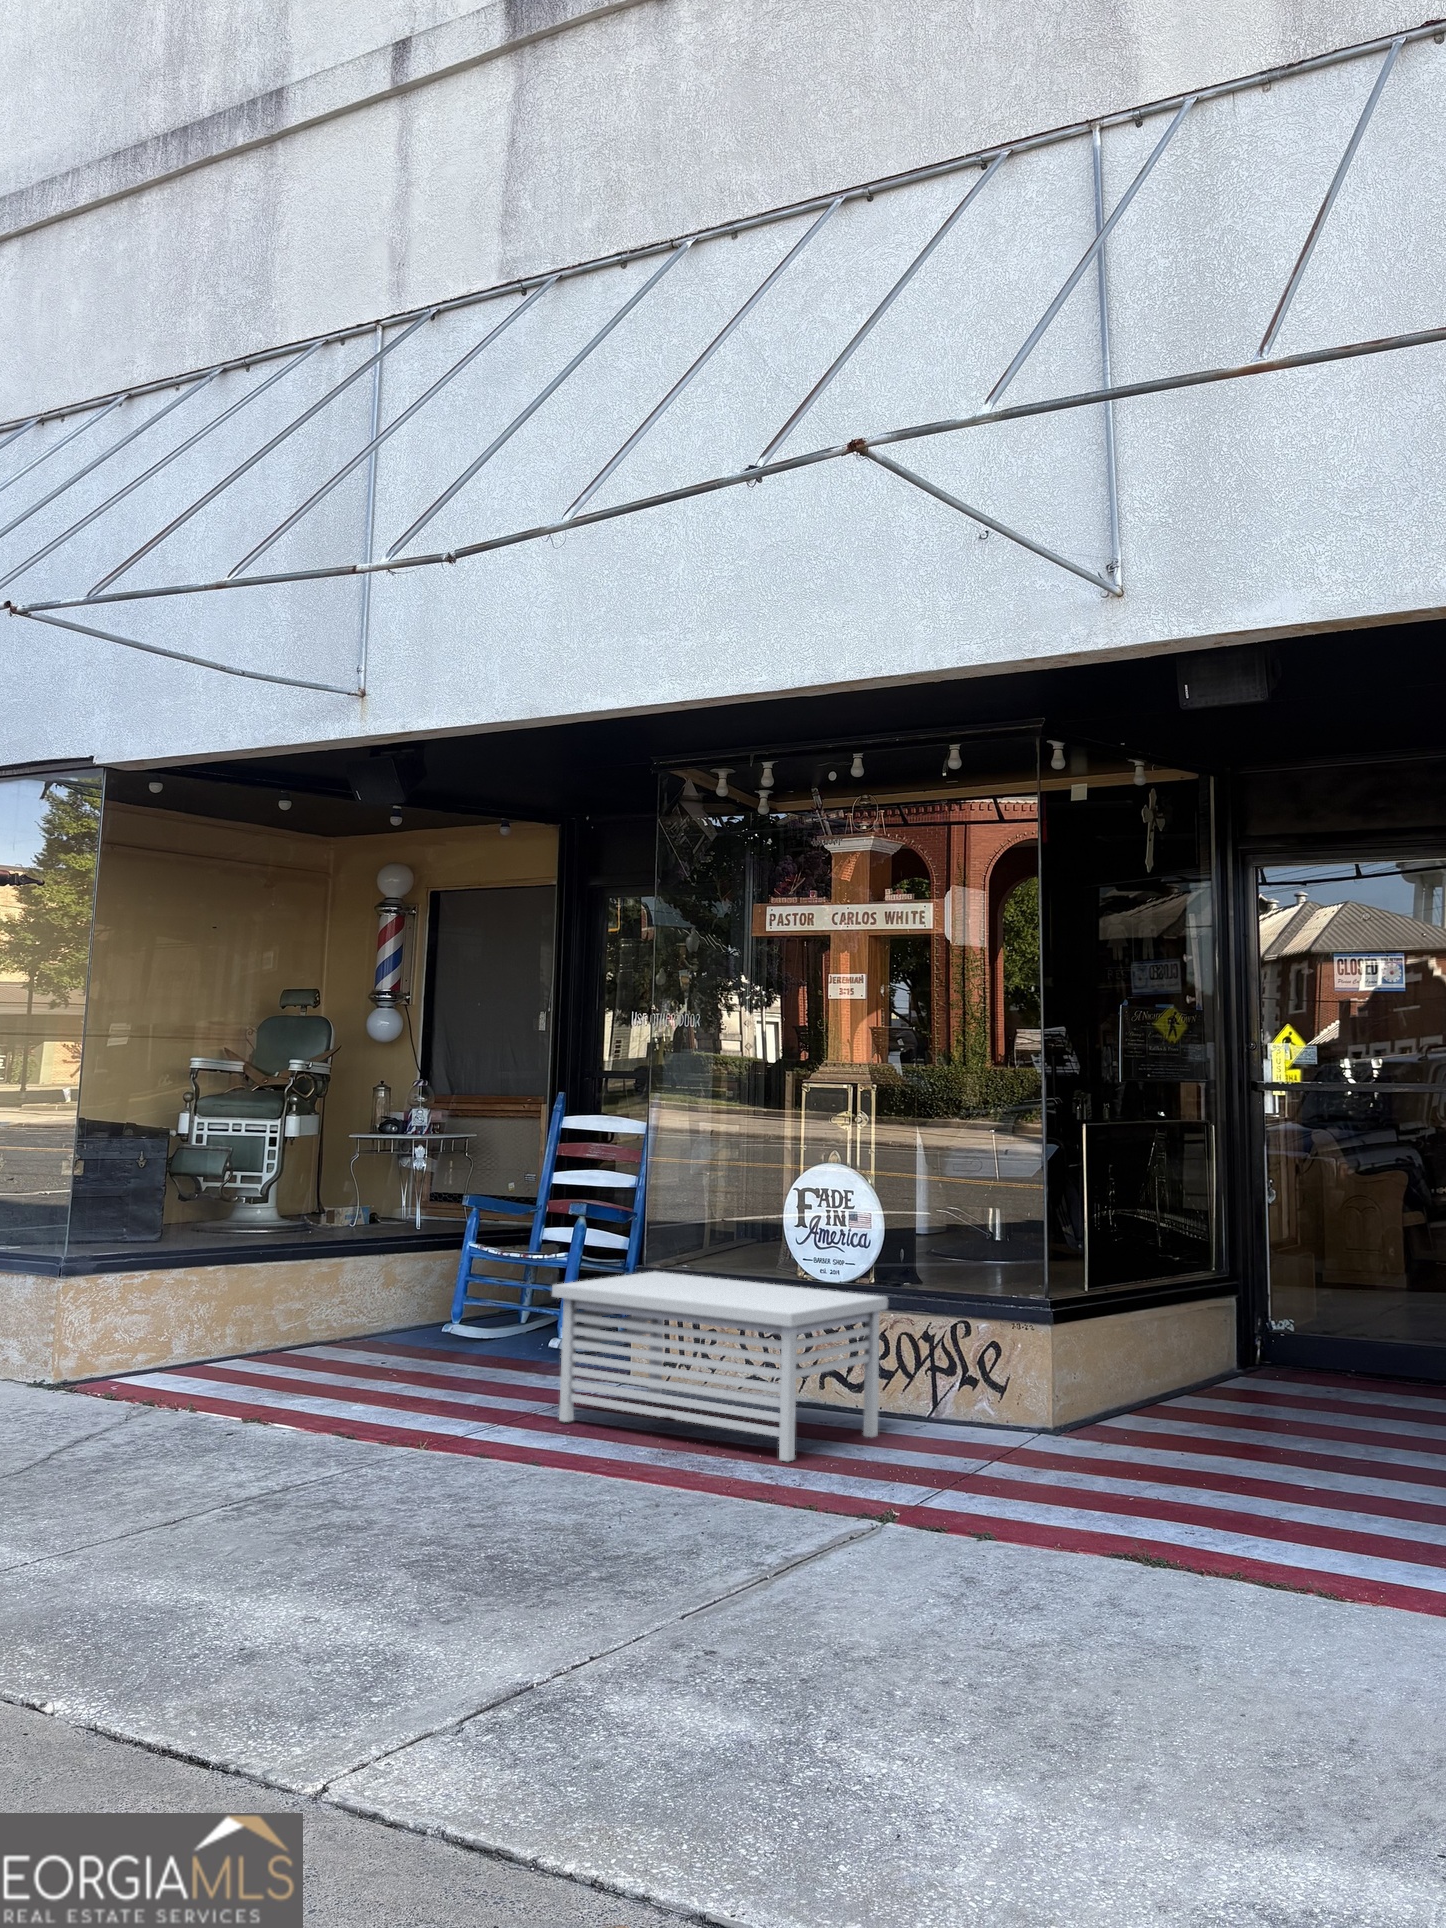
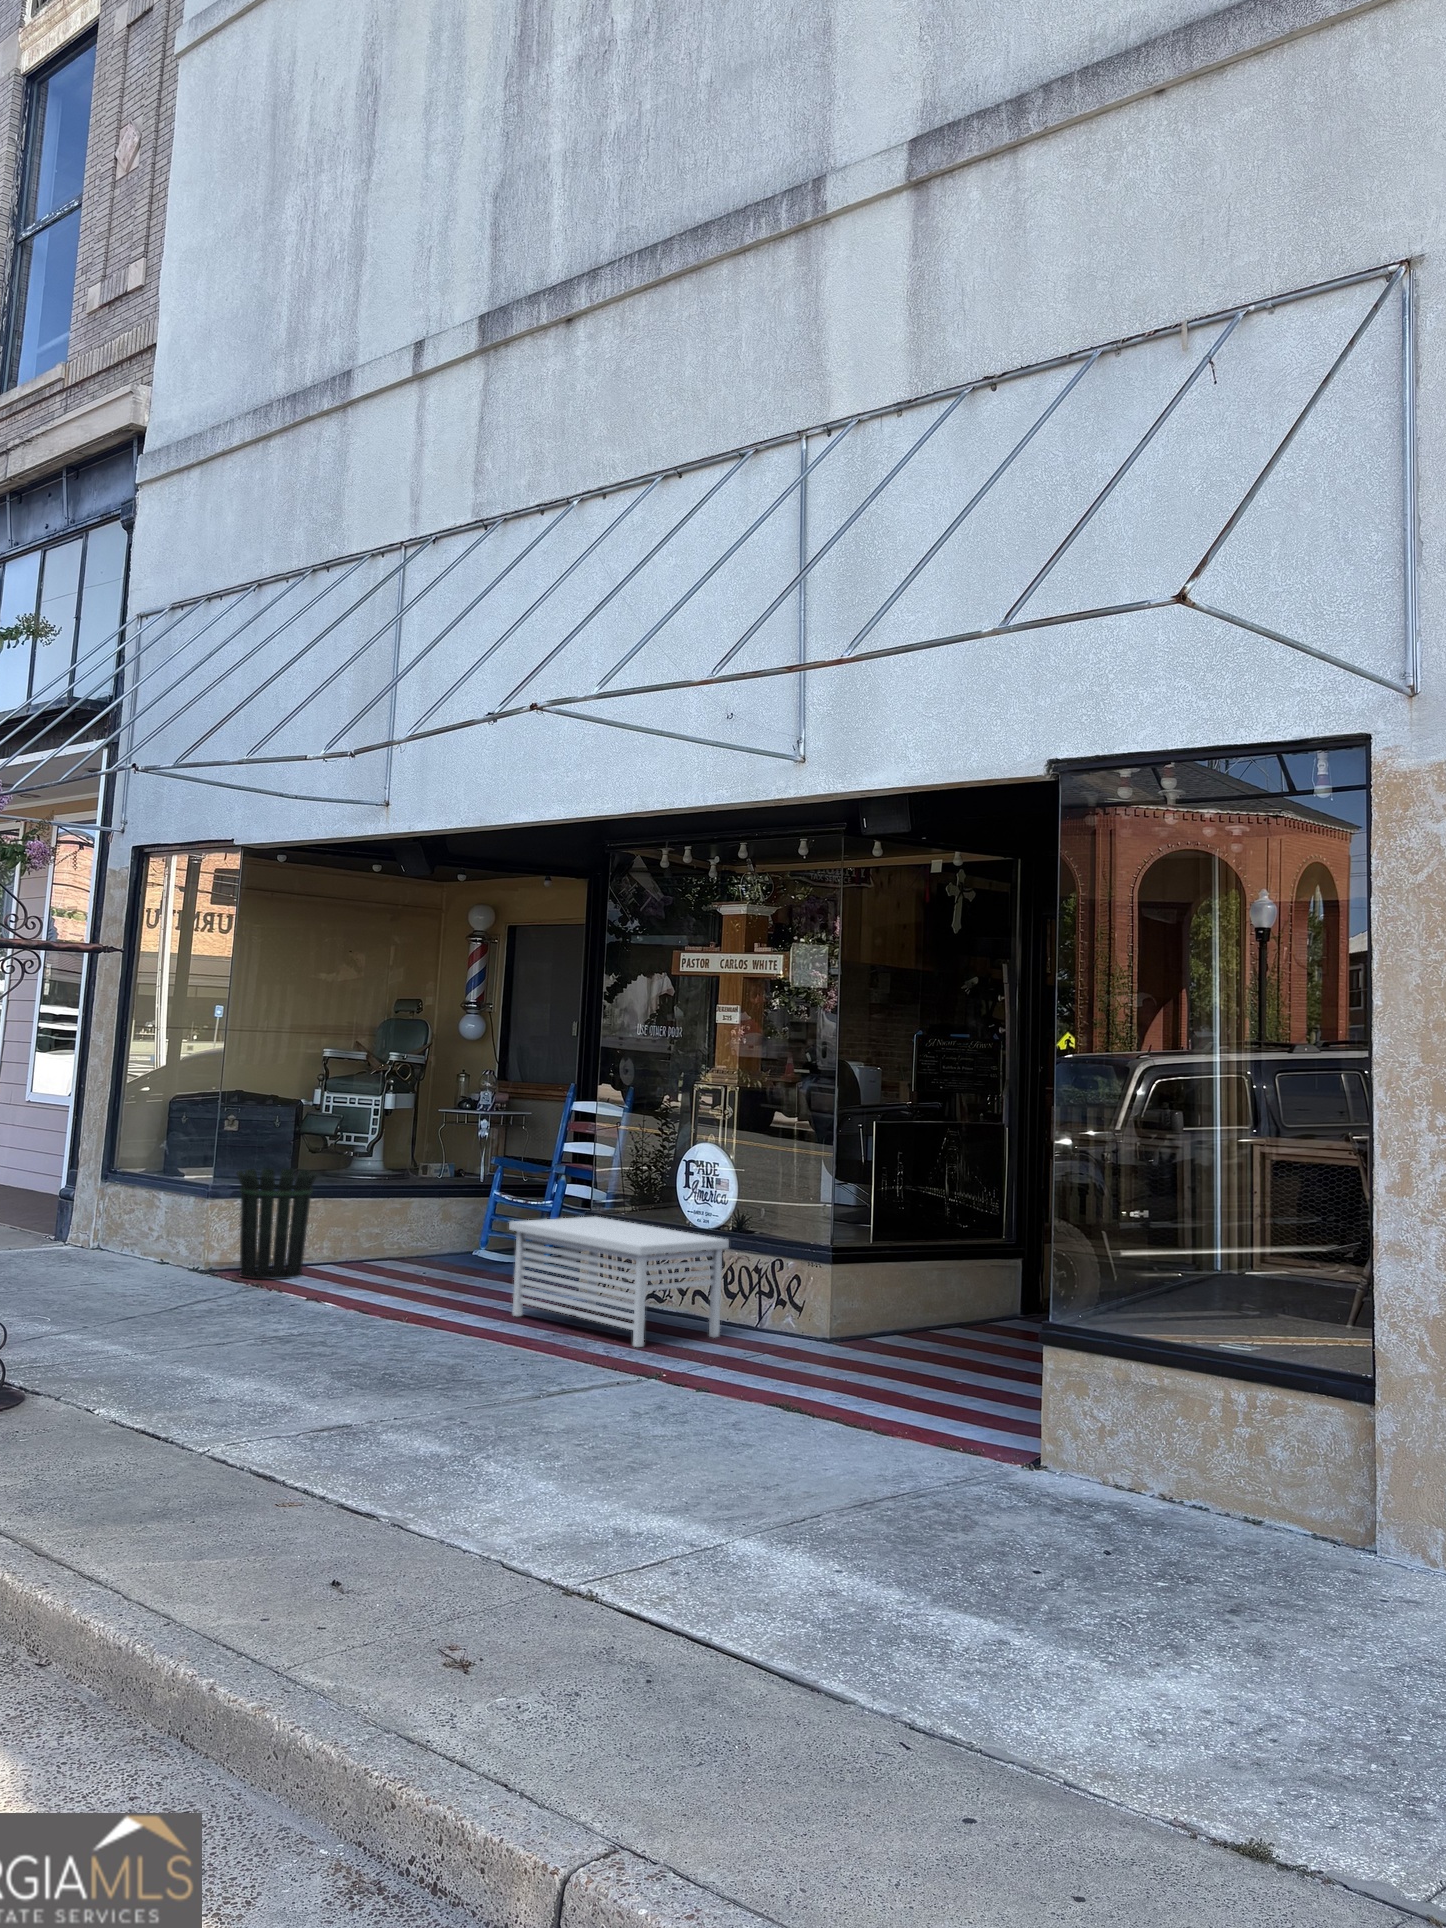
waste bin: none [96,1222,220,1385] -> present [236,1168,318,1280]

